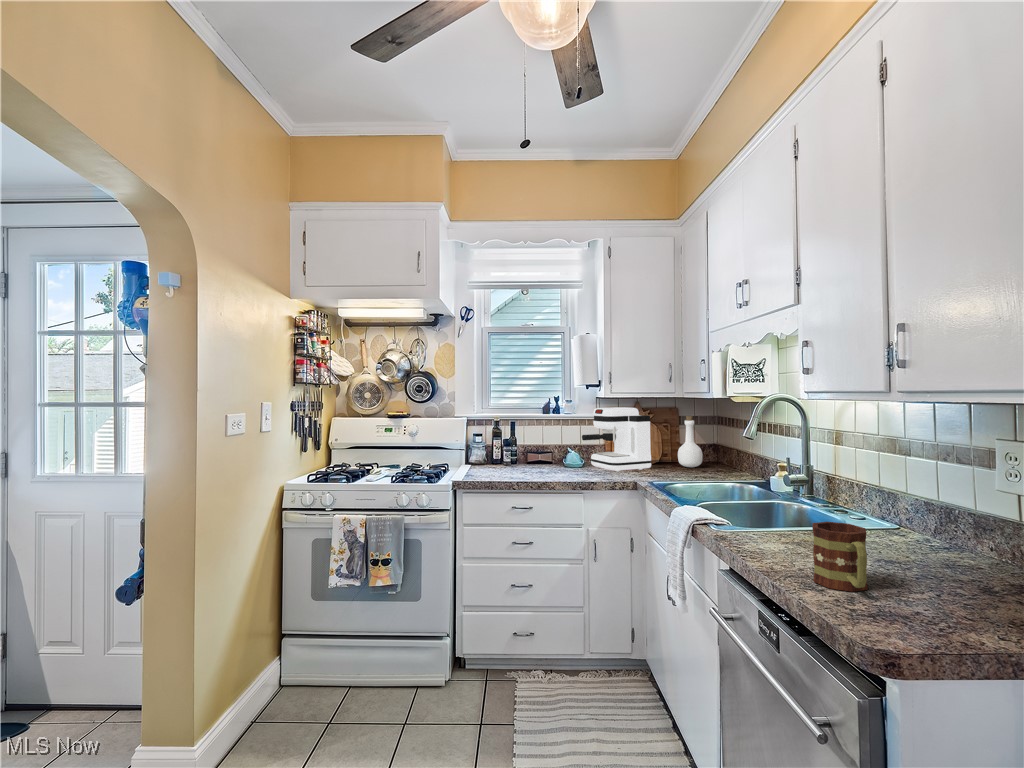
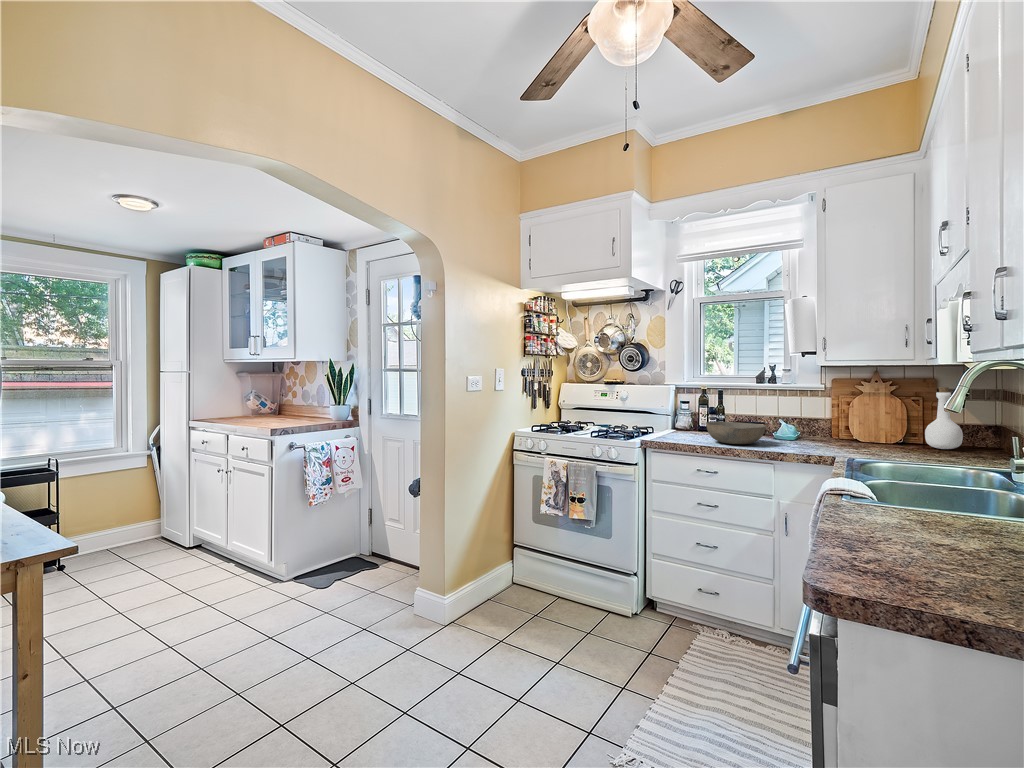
coffee maker: present [582,407,651,472] -> none [790,377,878,446]
bowl: none [516,455,572,478] -> present [706,422,766,444]
mug: present [812,522,868,592] -> none [862,481,931,557]

